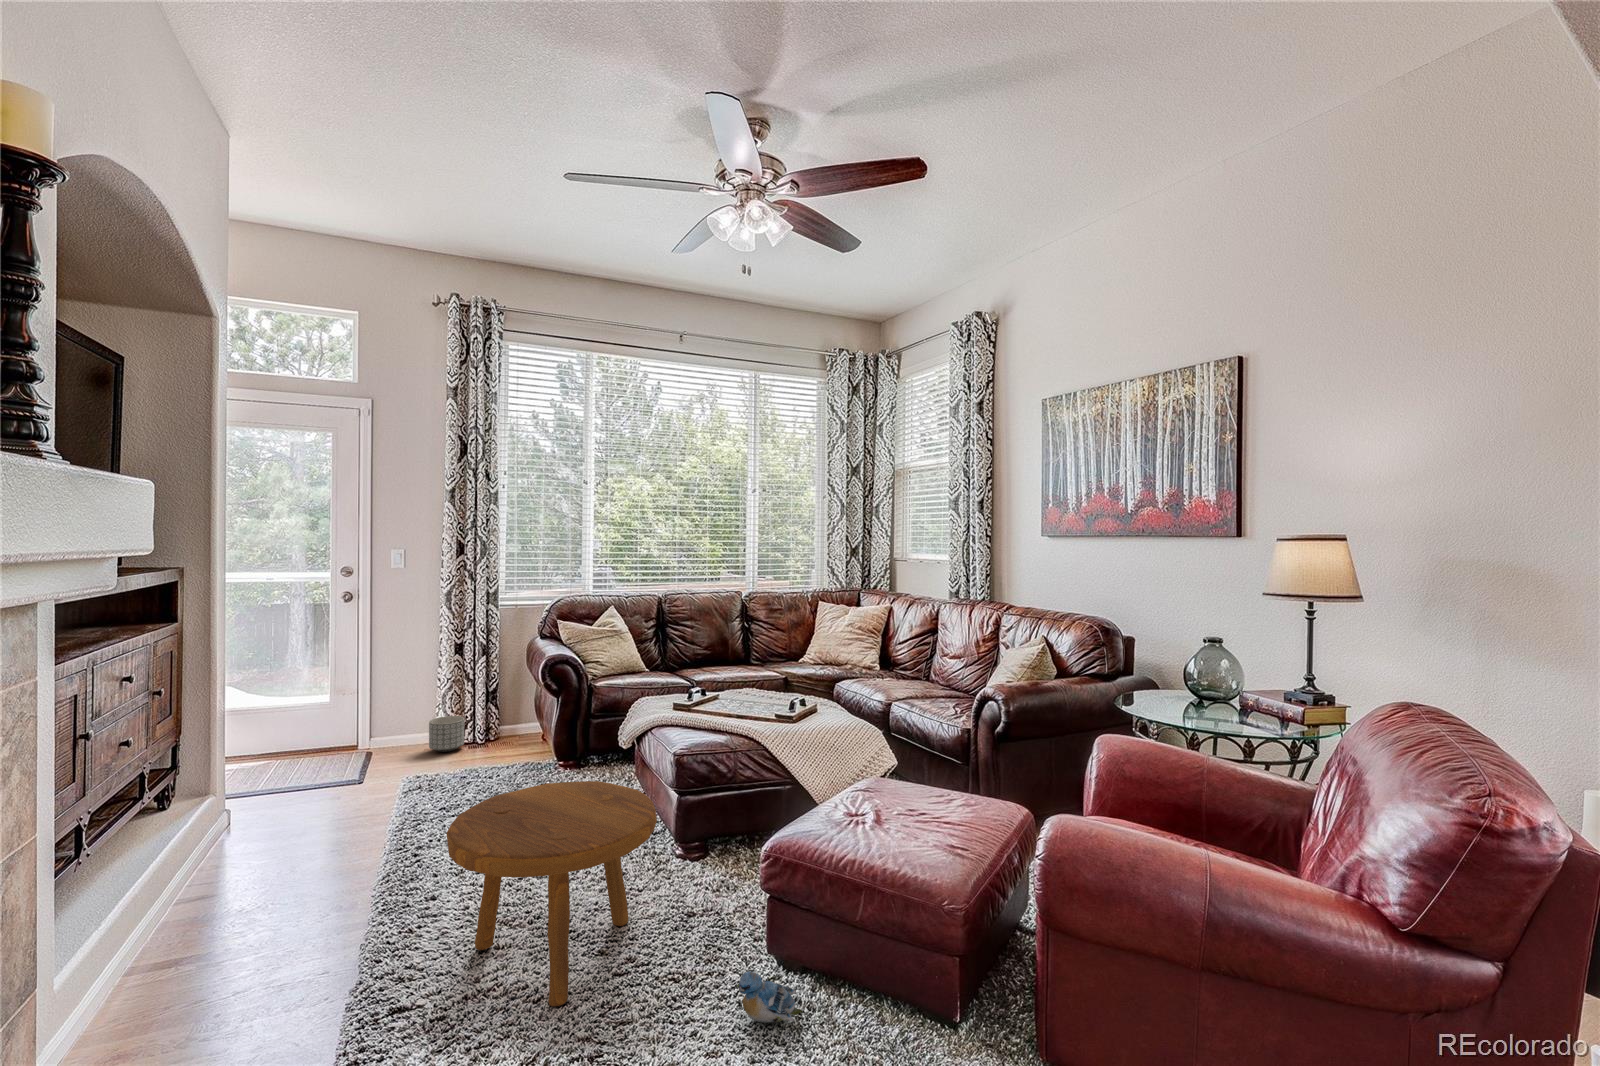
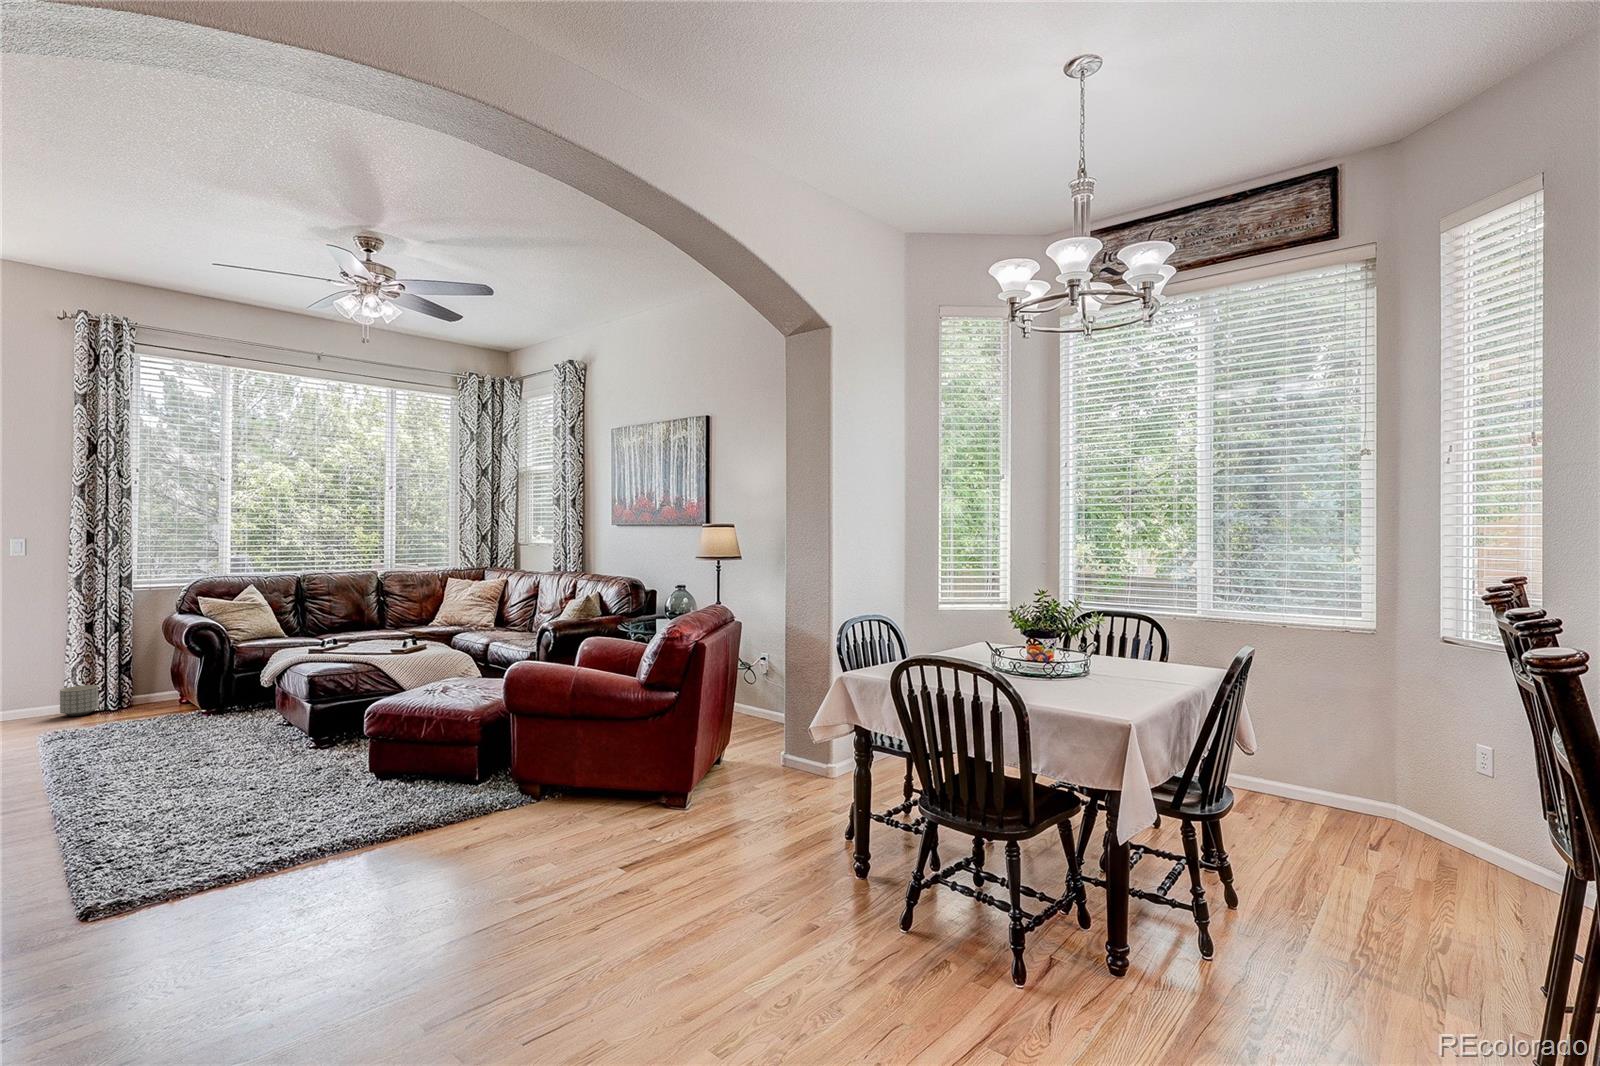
footstool: present [447,781,657,1006] -> none [138,687,294,802]
plush toy: present [737,972,803,1023] -> none [345,764,386,789]

